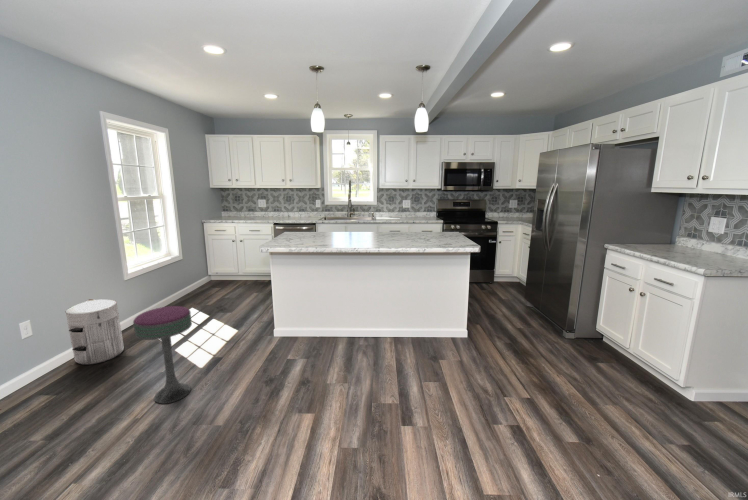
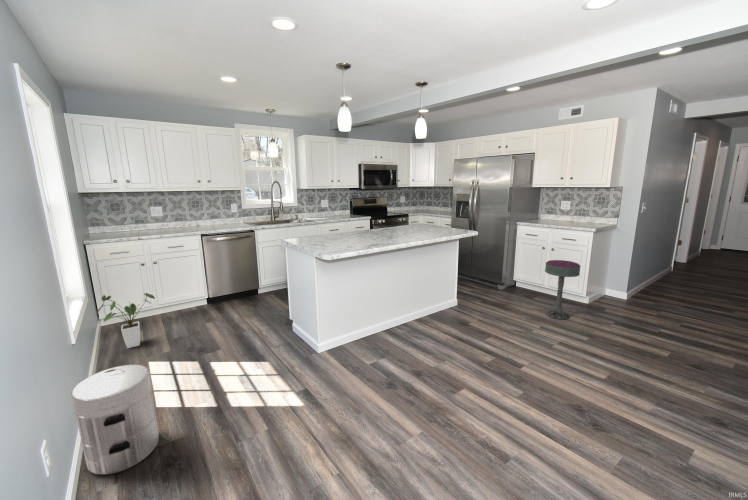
house plant: none [180,258,216,297] -> present [97,293,155,348]
bar stool: present [133,306,192,403] -> present [545,260,580,319]

